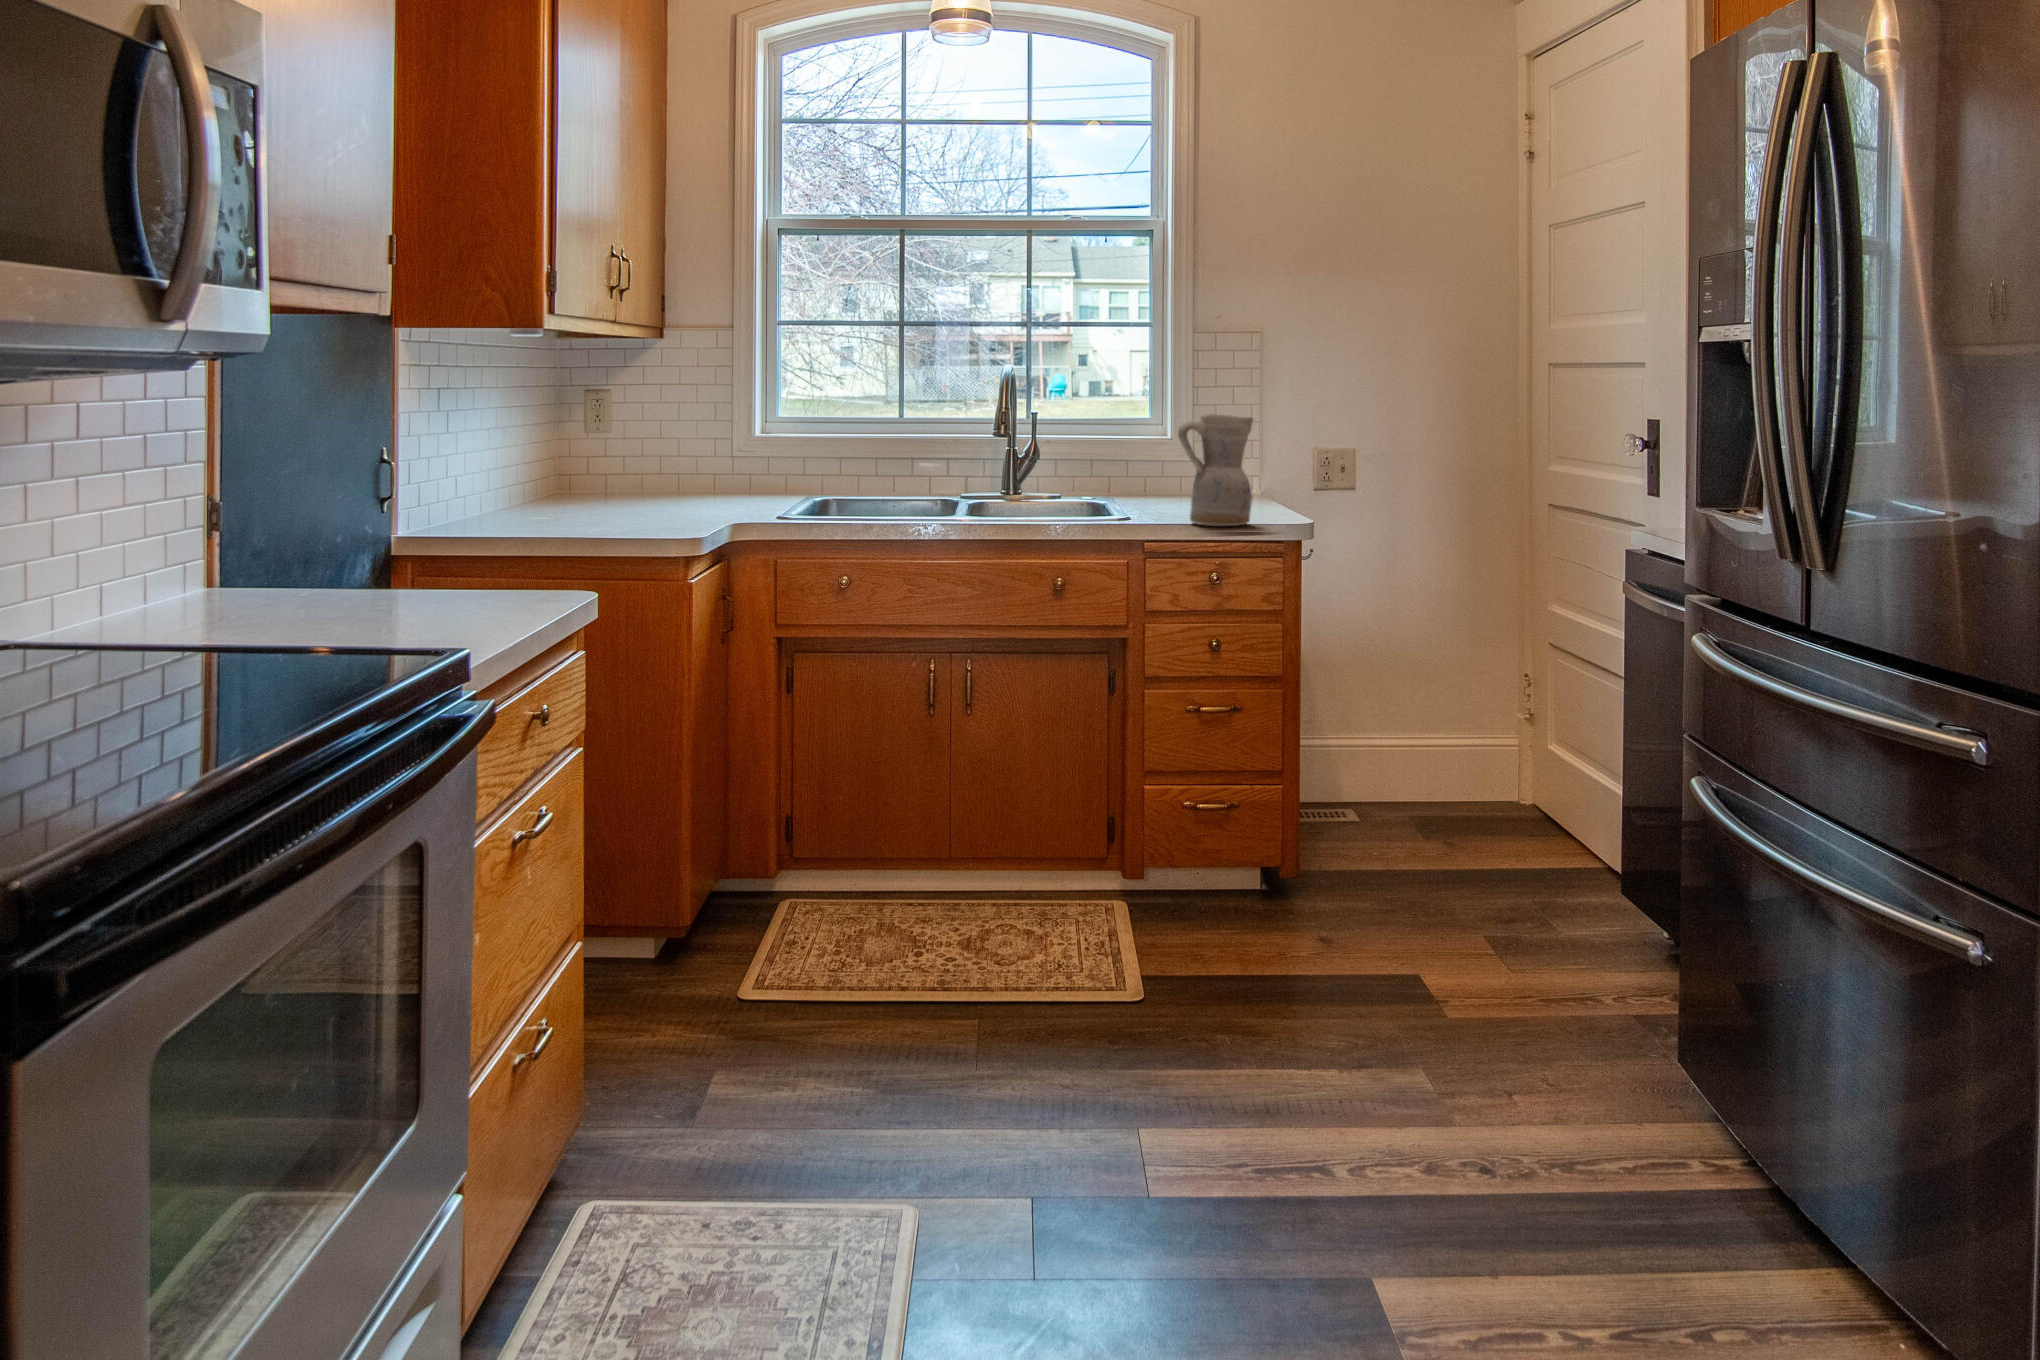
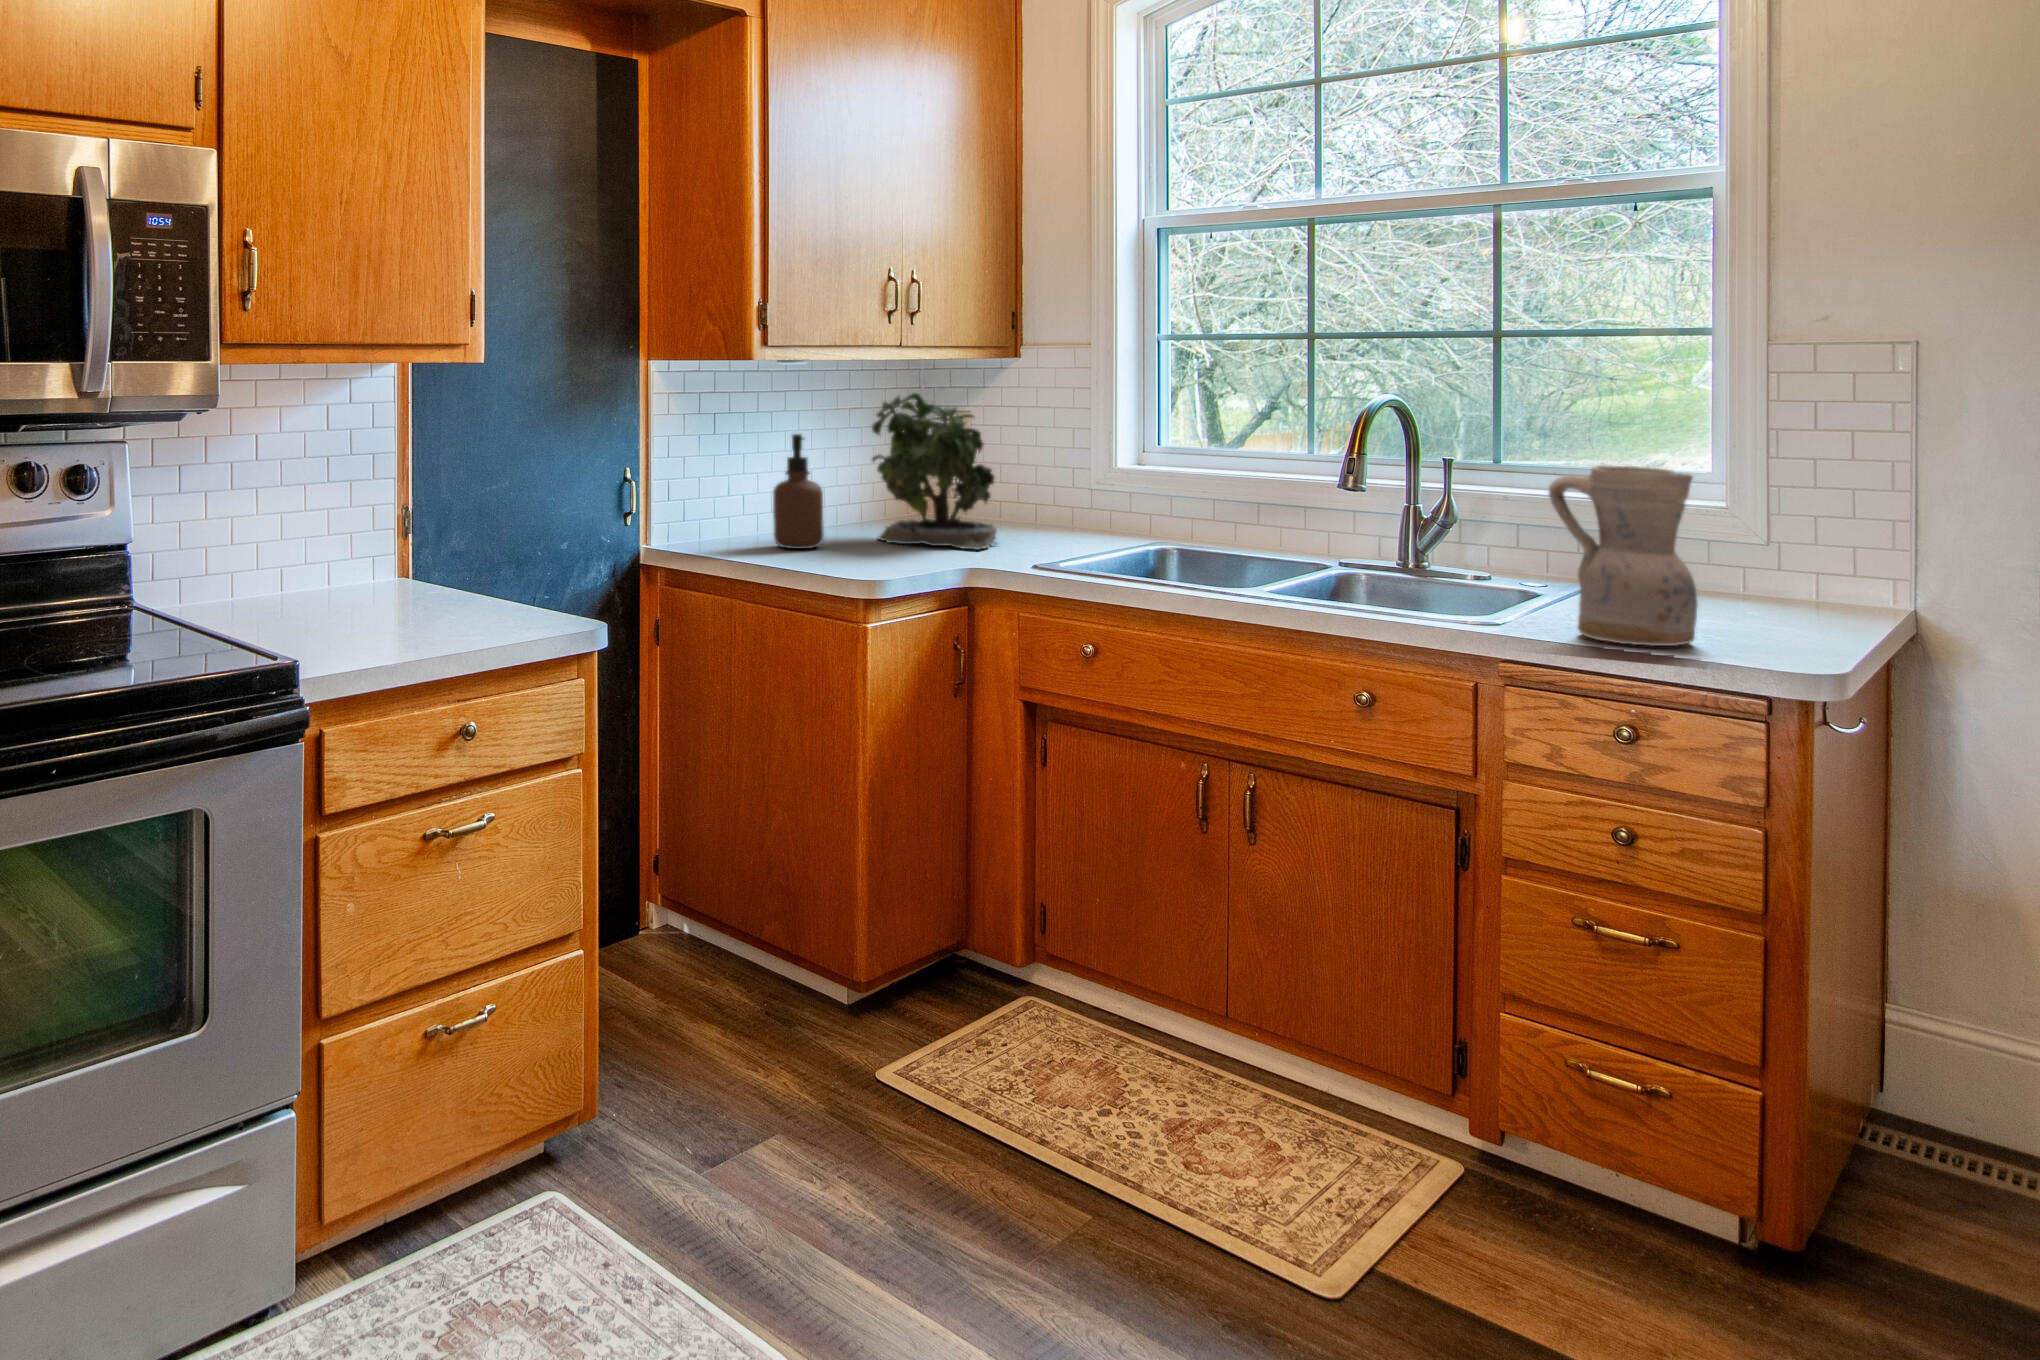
potted plant: none [580,363,712,513] -> present [872,387,997,549]
soap dispenser: none [520,408,572,525] -> present [773,434,824,549]

